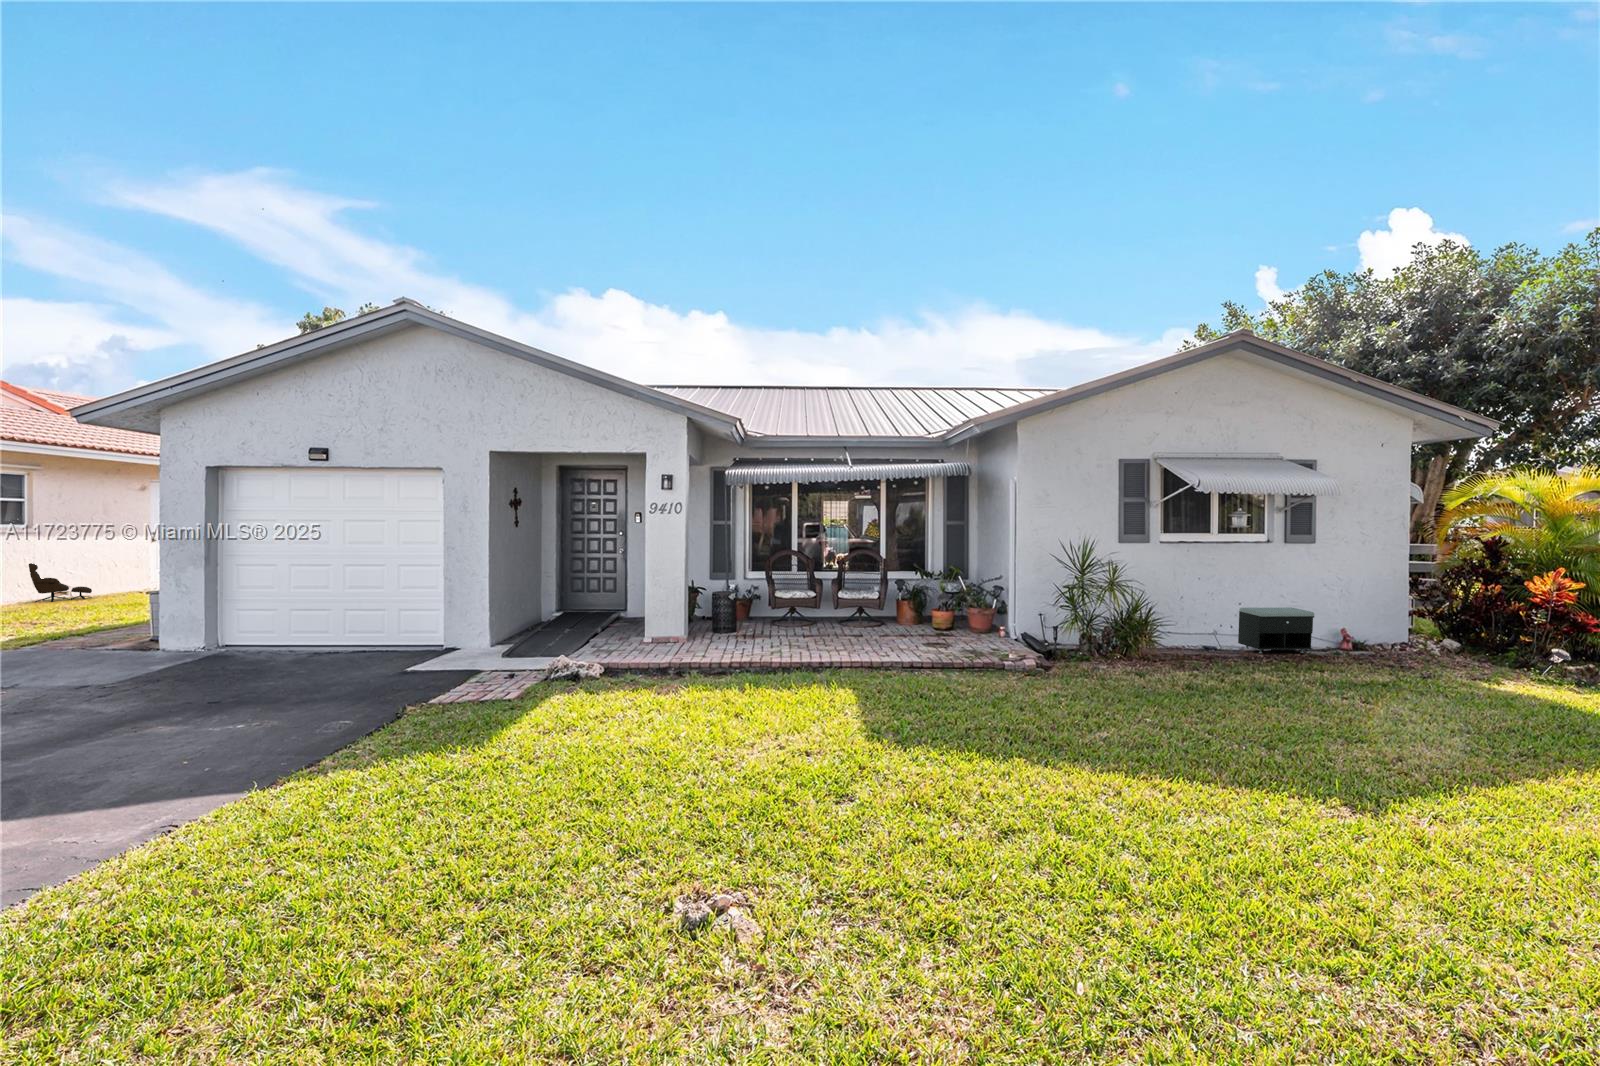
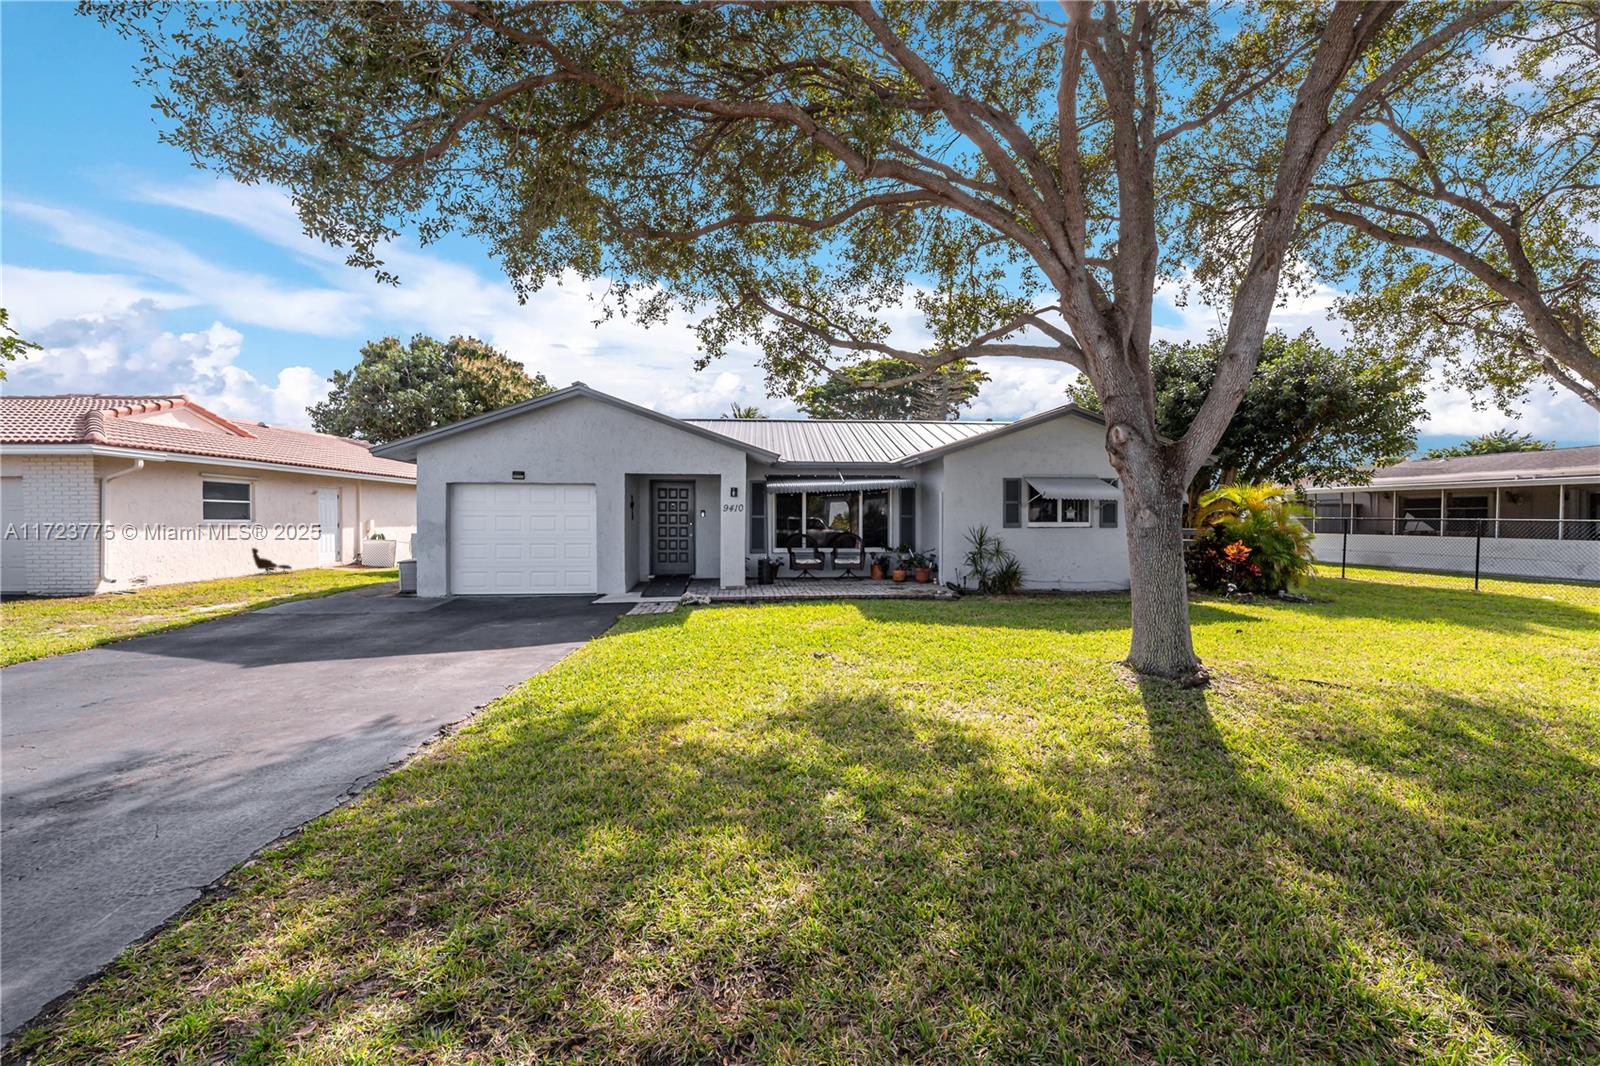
storage bench: present [1238,607,1314,653] -> none [1073,565,1114,592]

